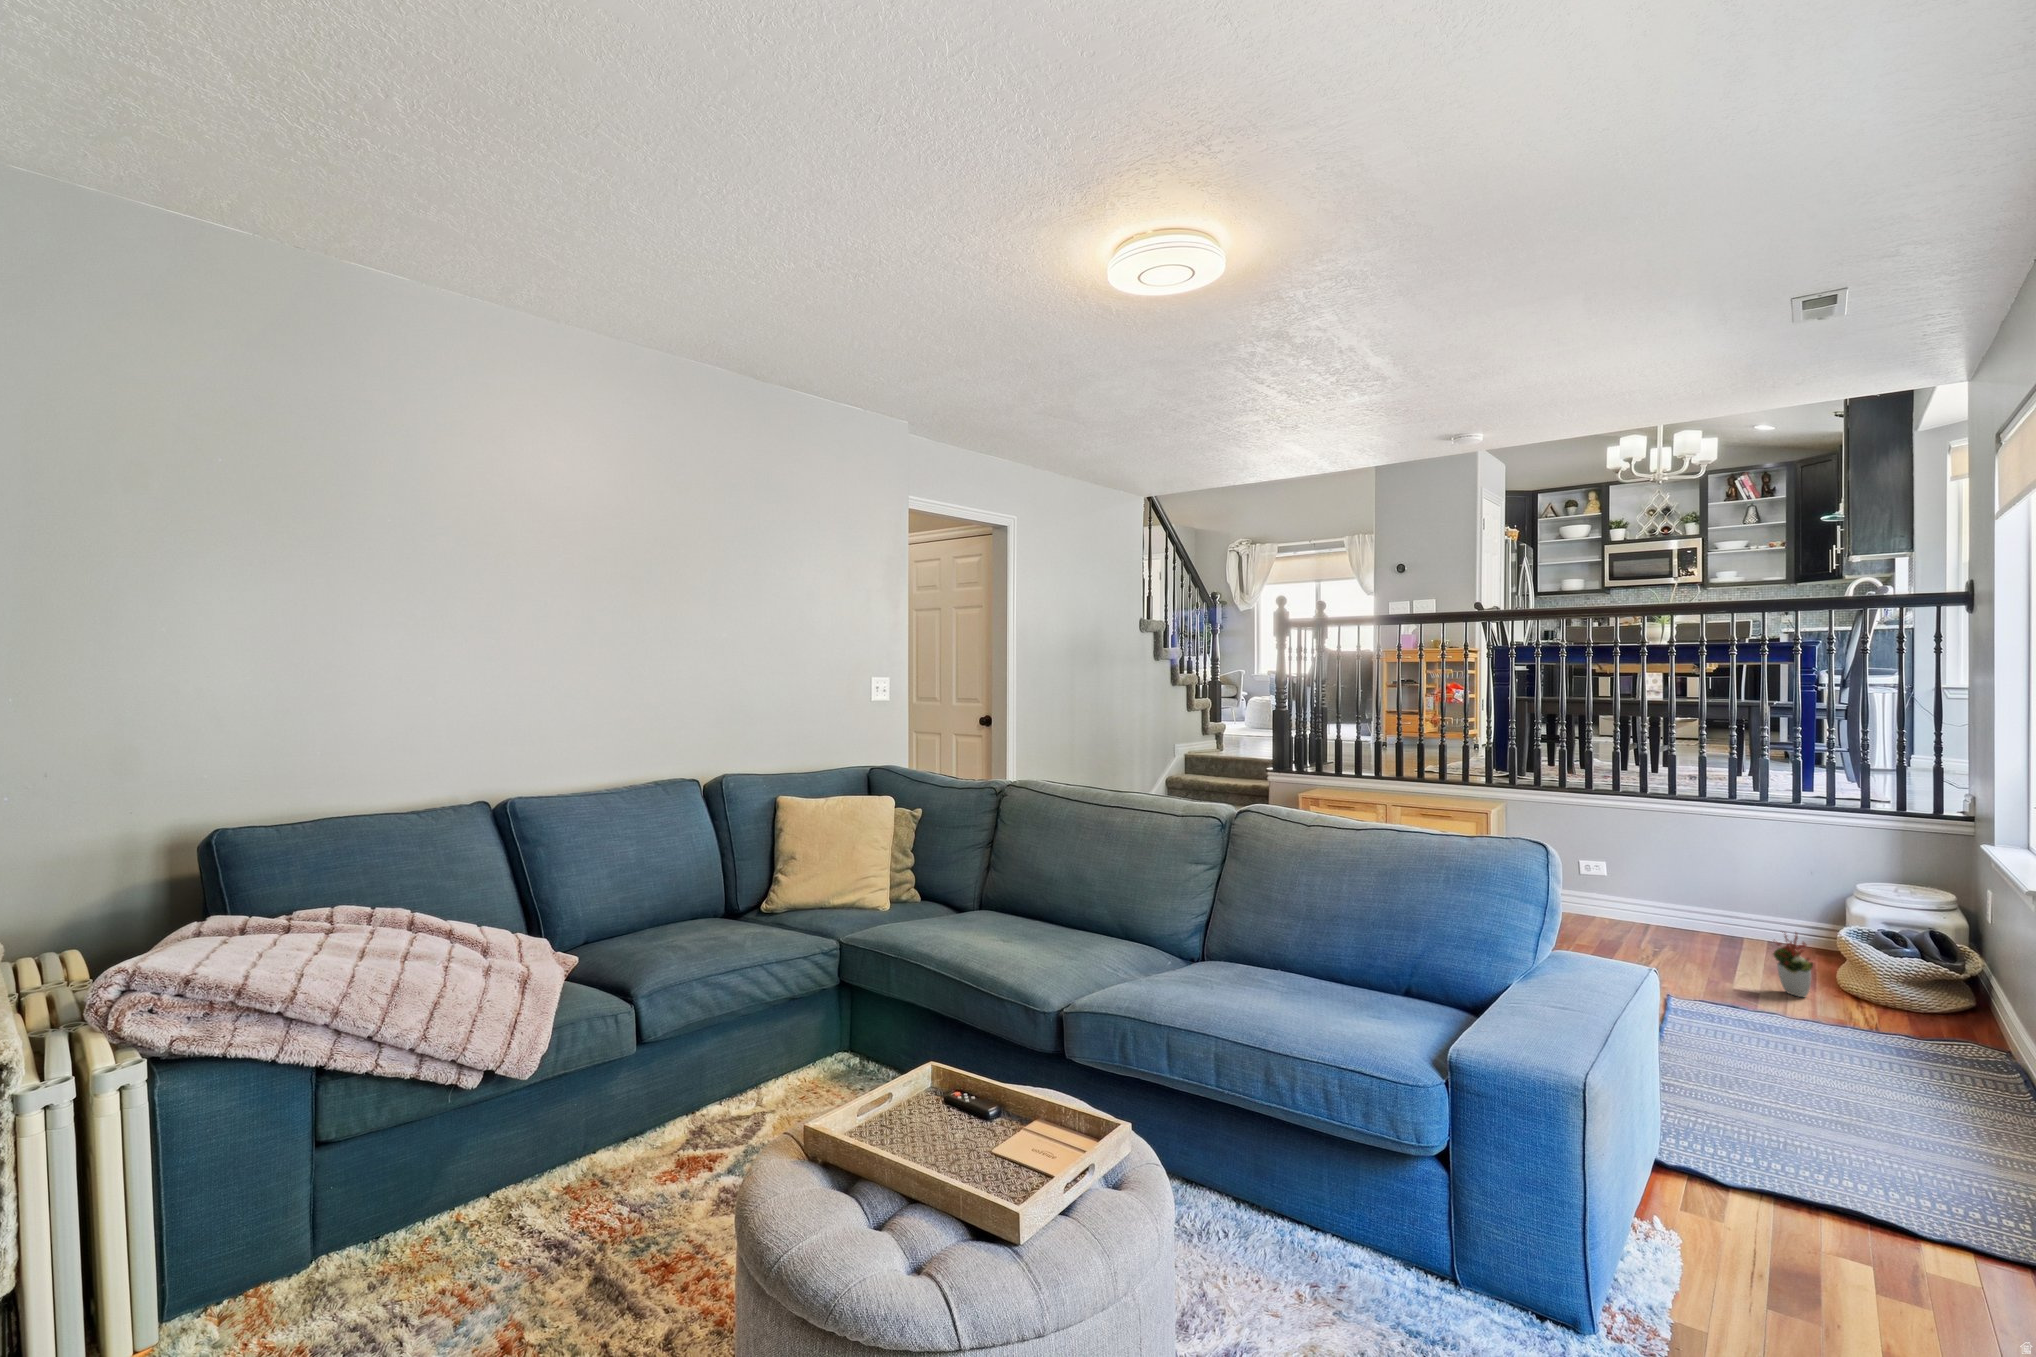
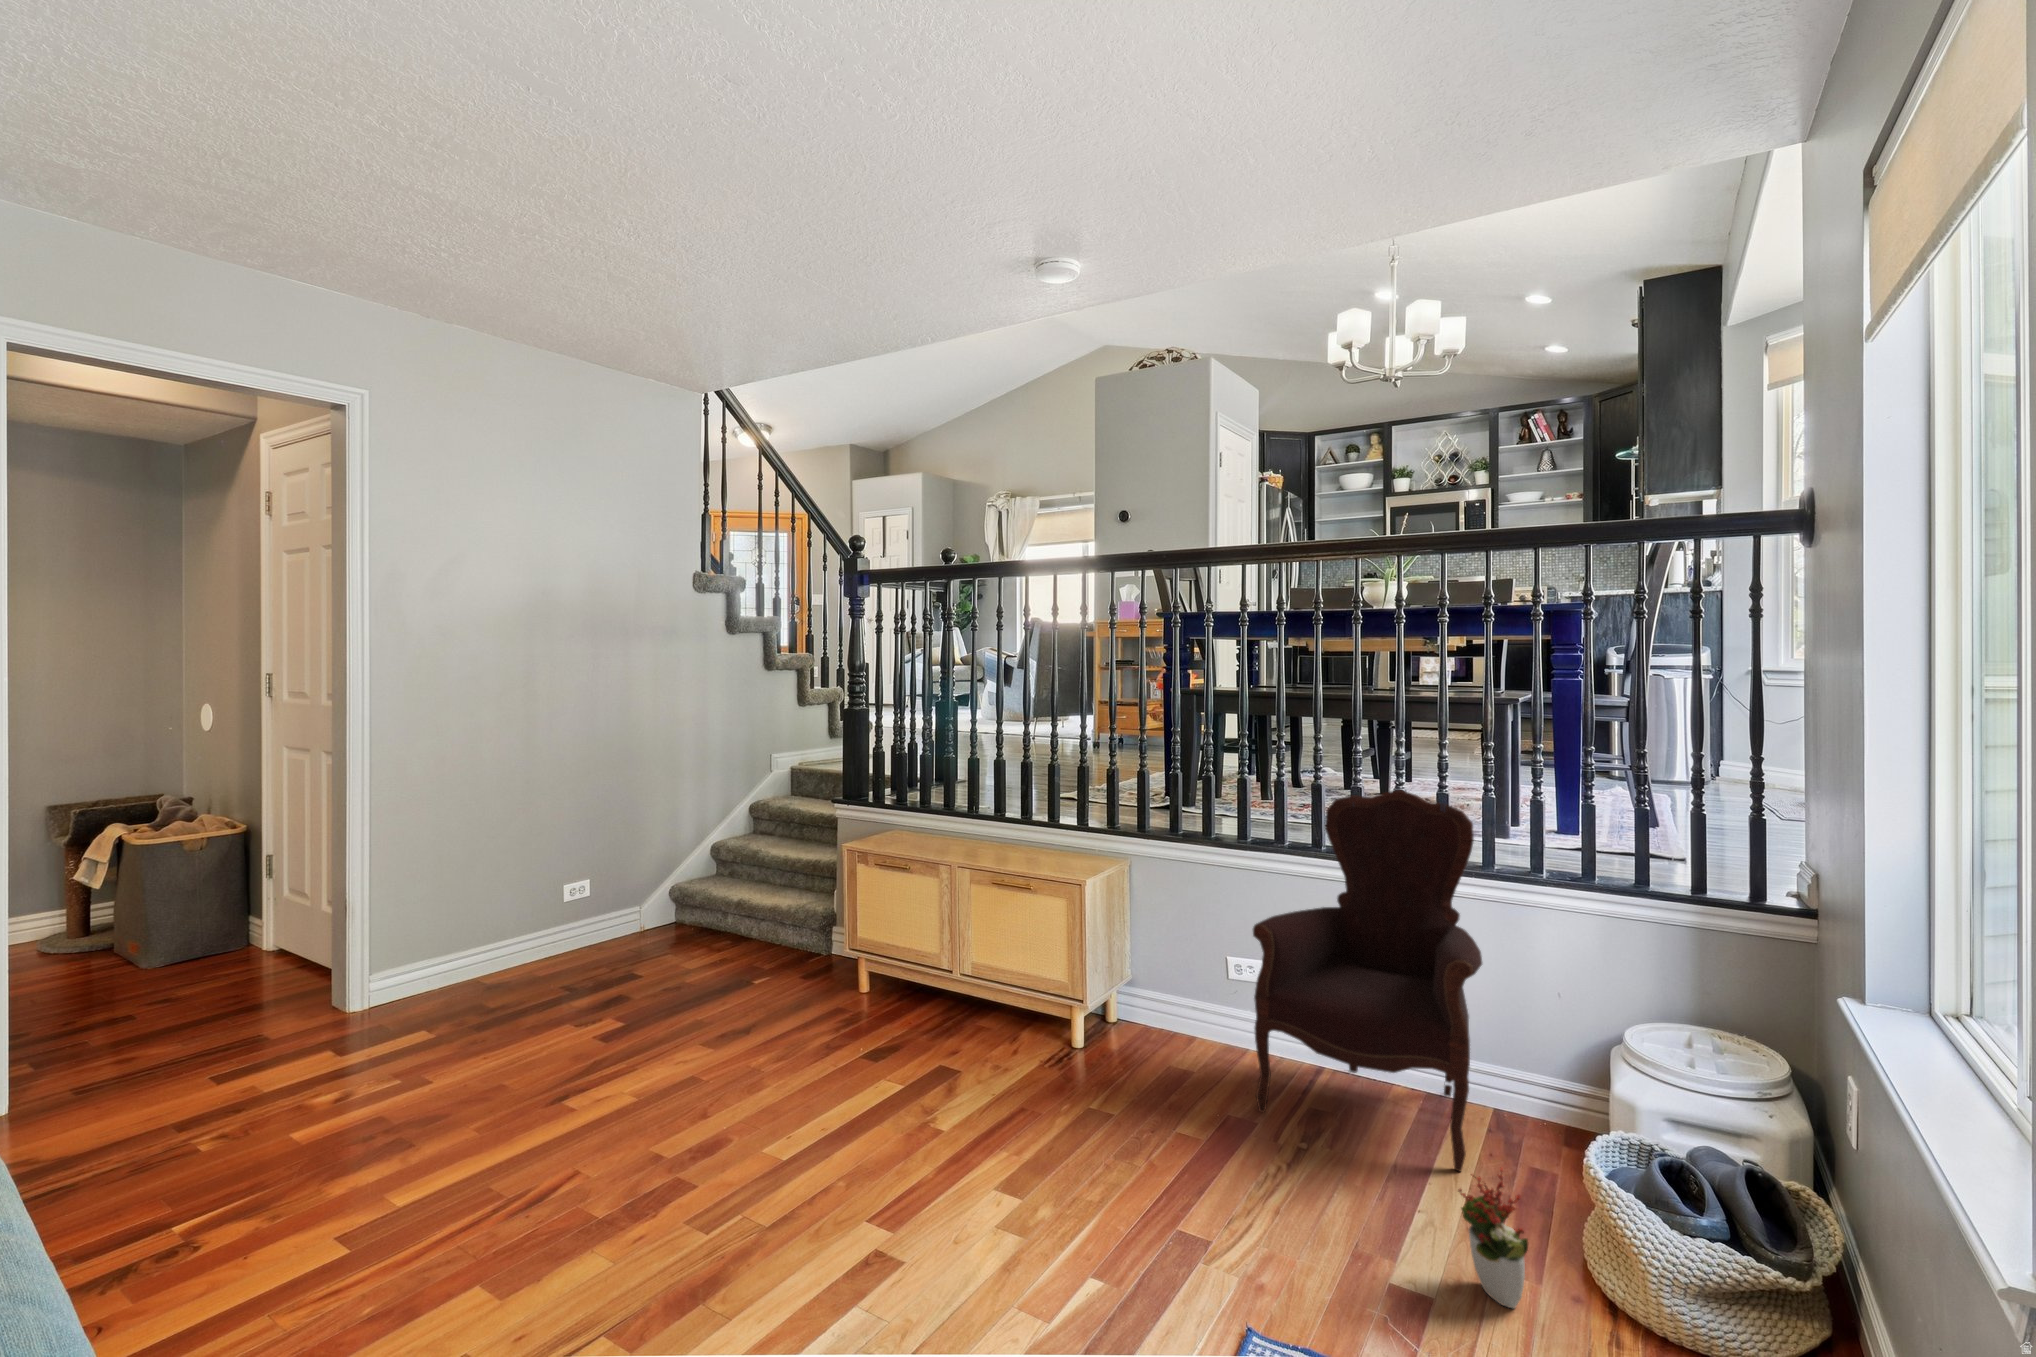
armchair: none [1617,754,1769,961] -> present [1253,790,1482,1172]

